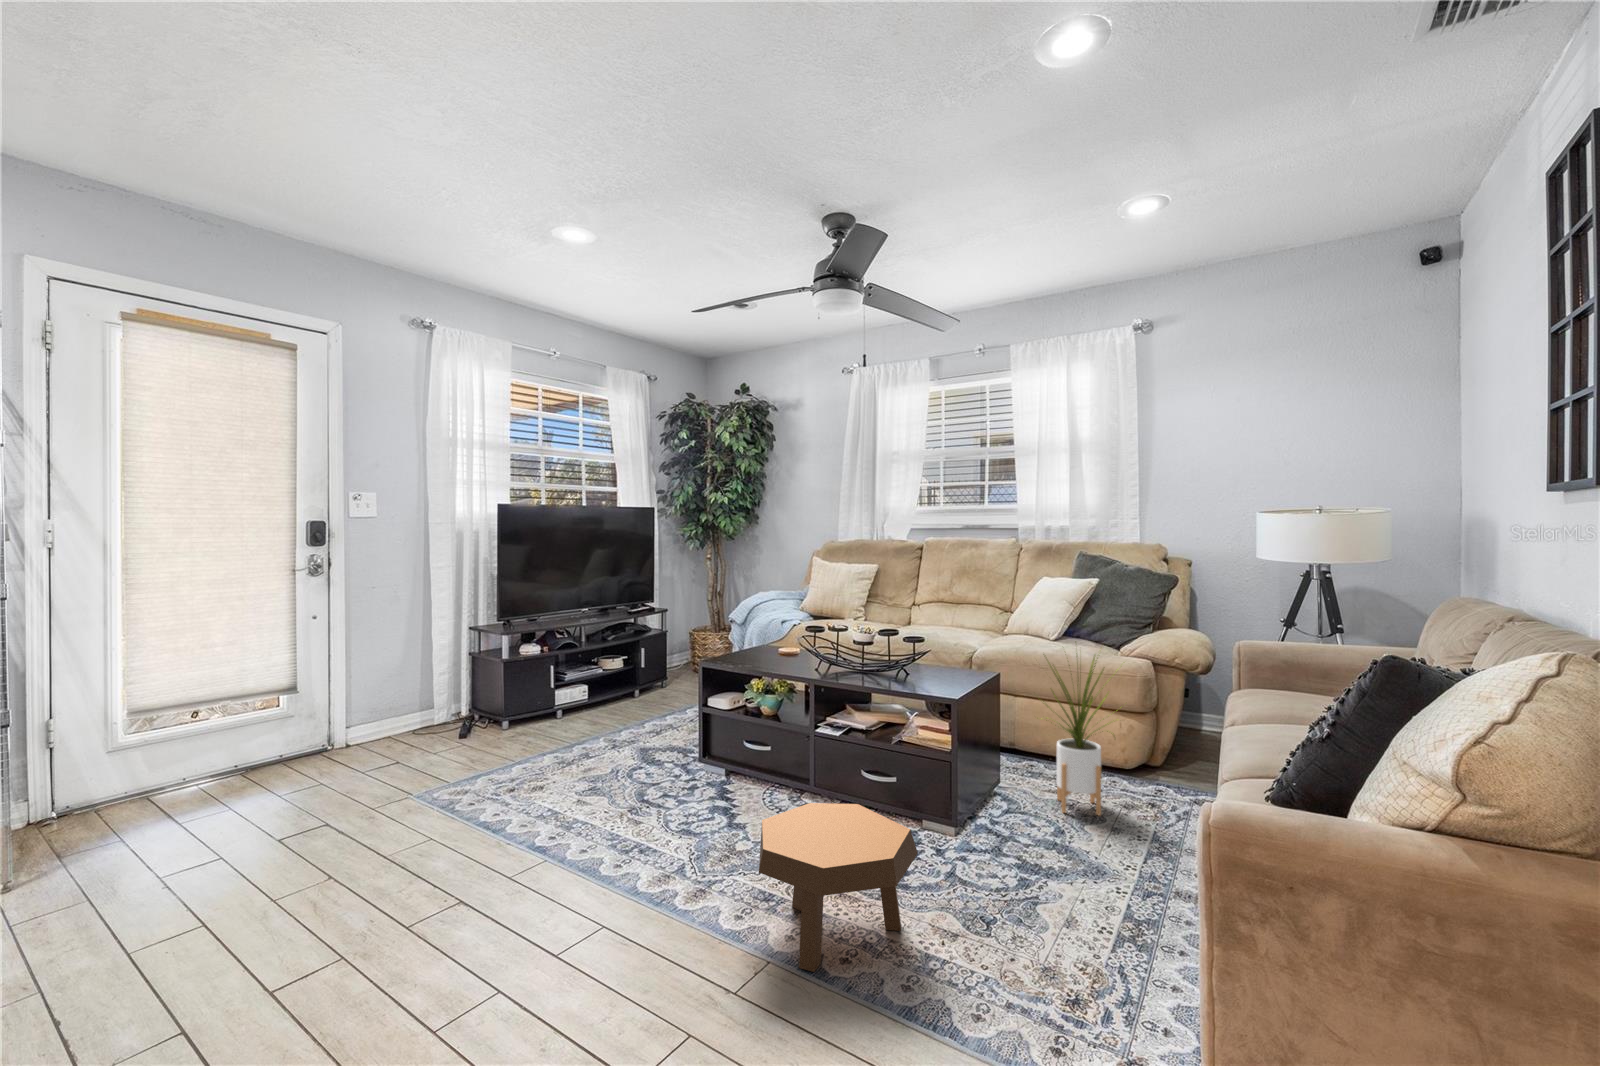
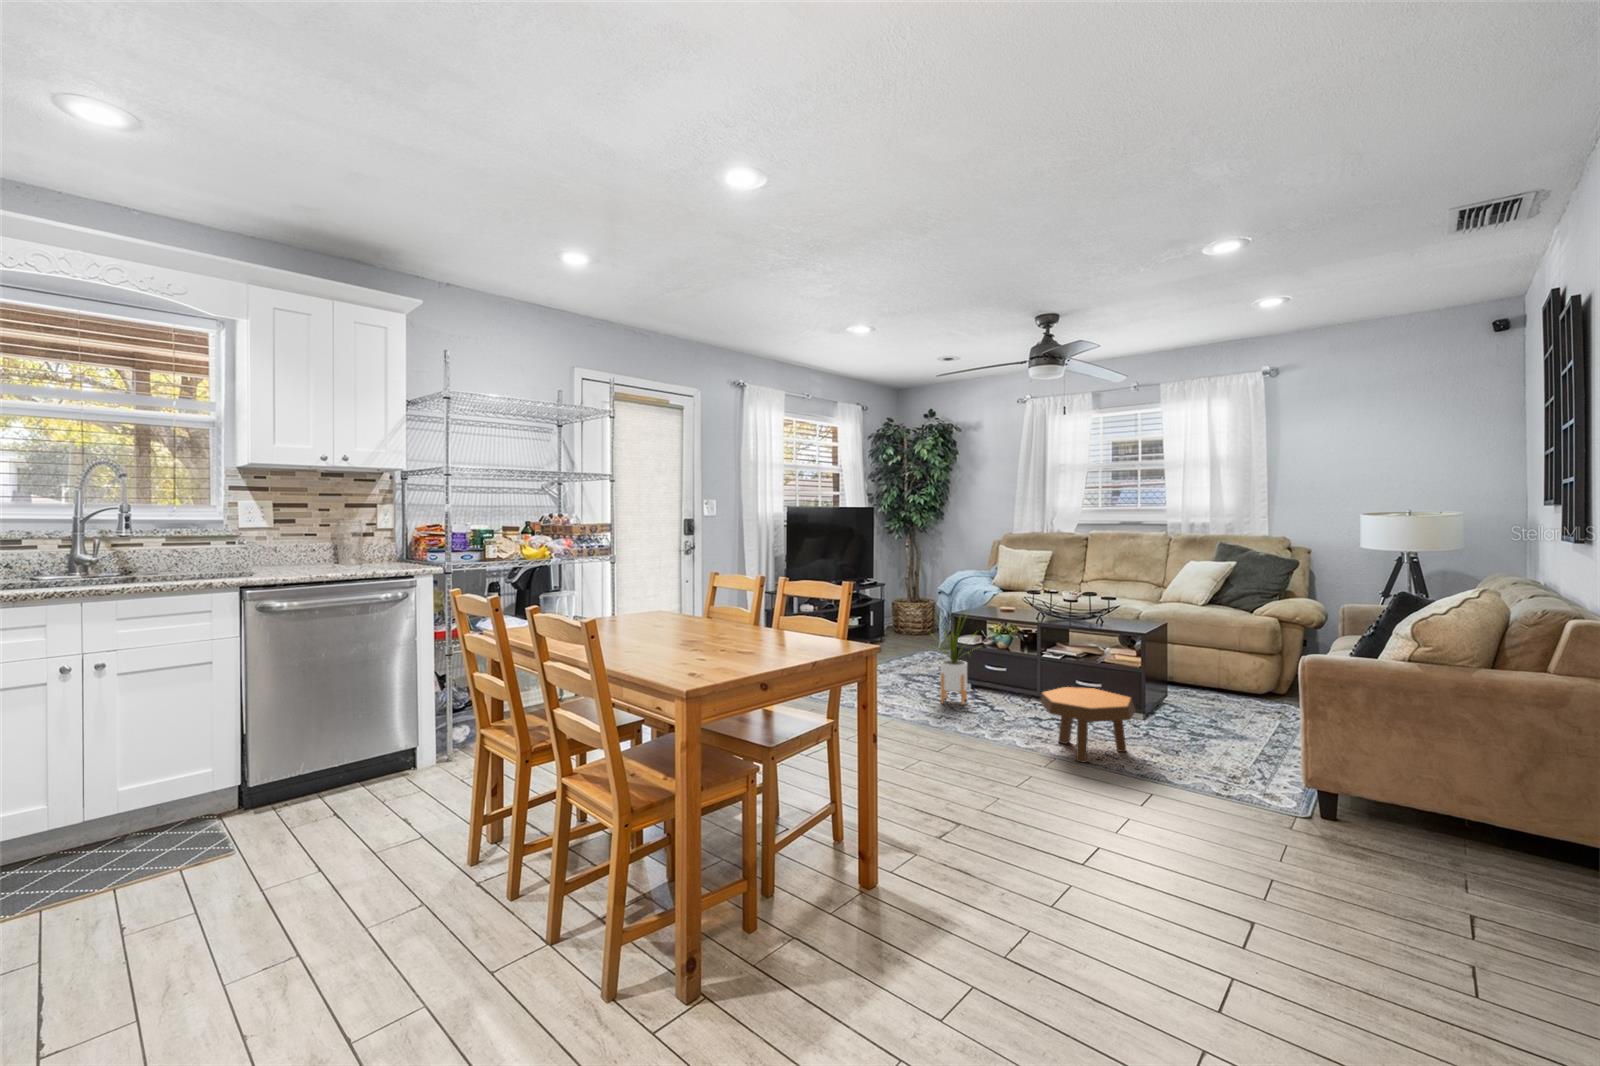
house plant: present [1043,656,1118,816] -> present [941,621,969,705]

